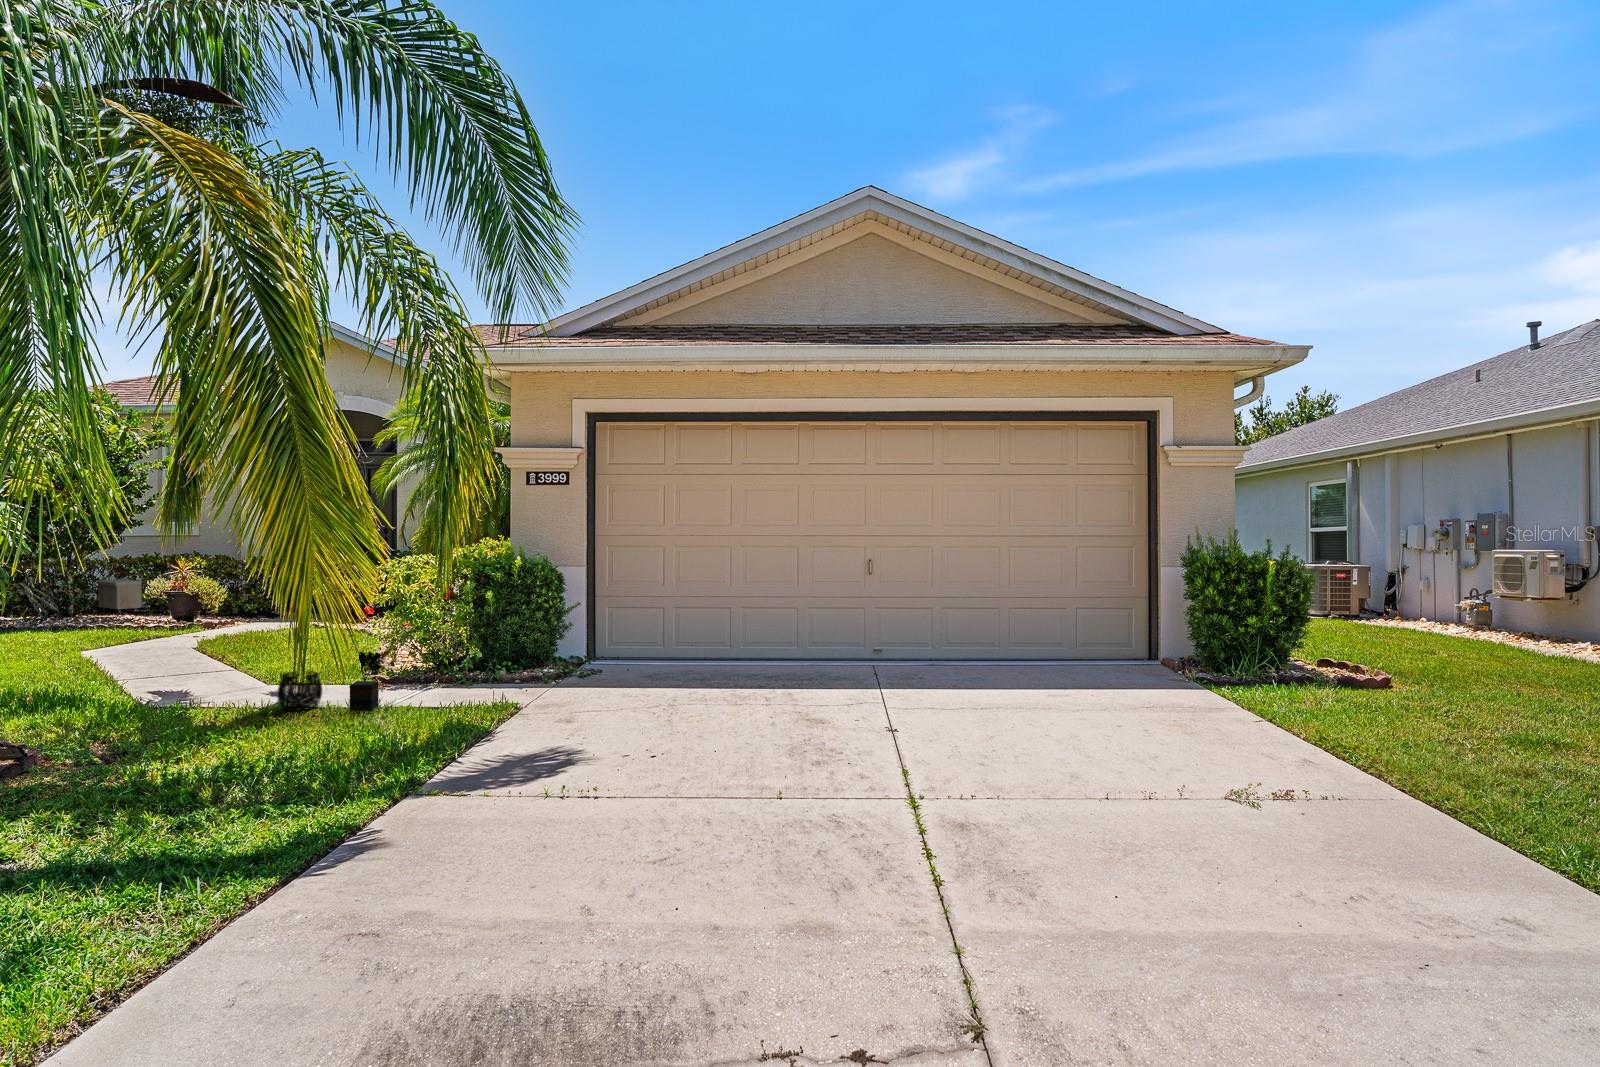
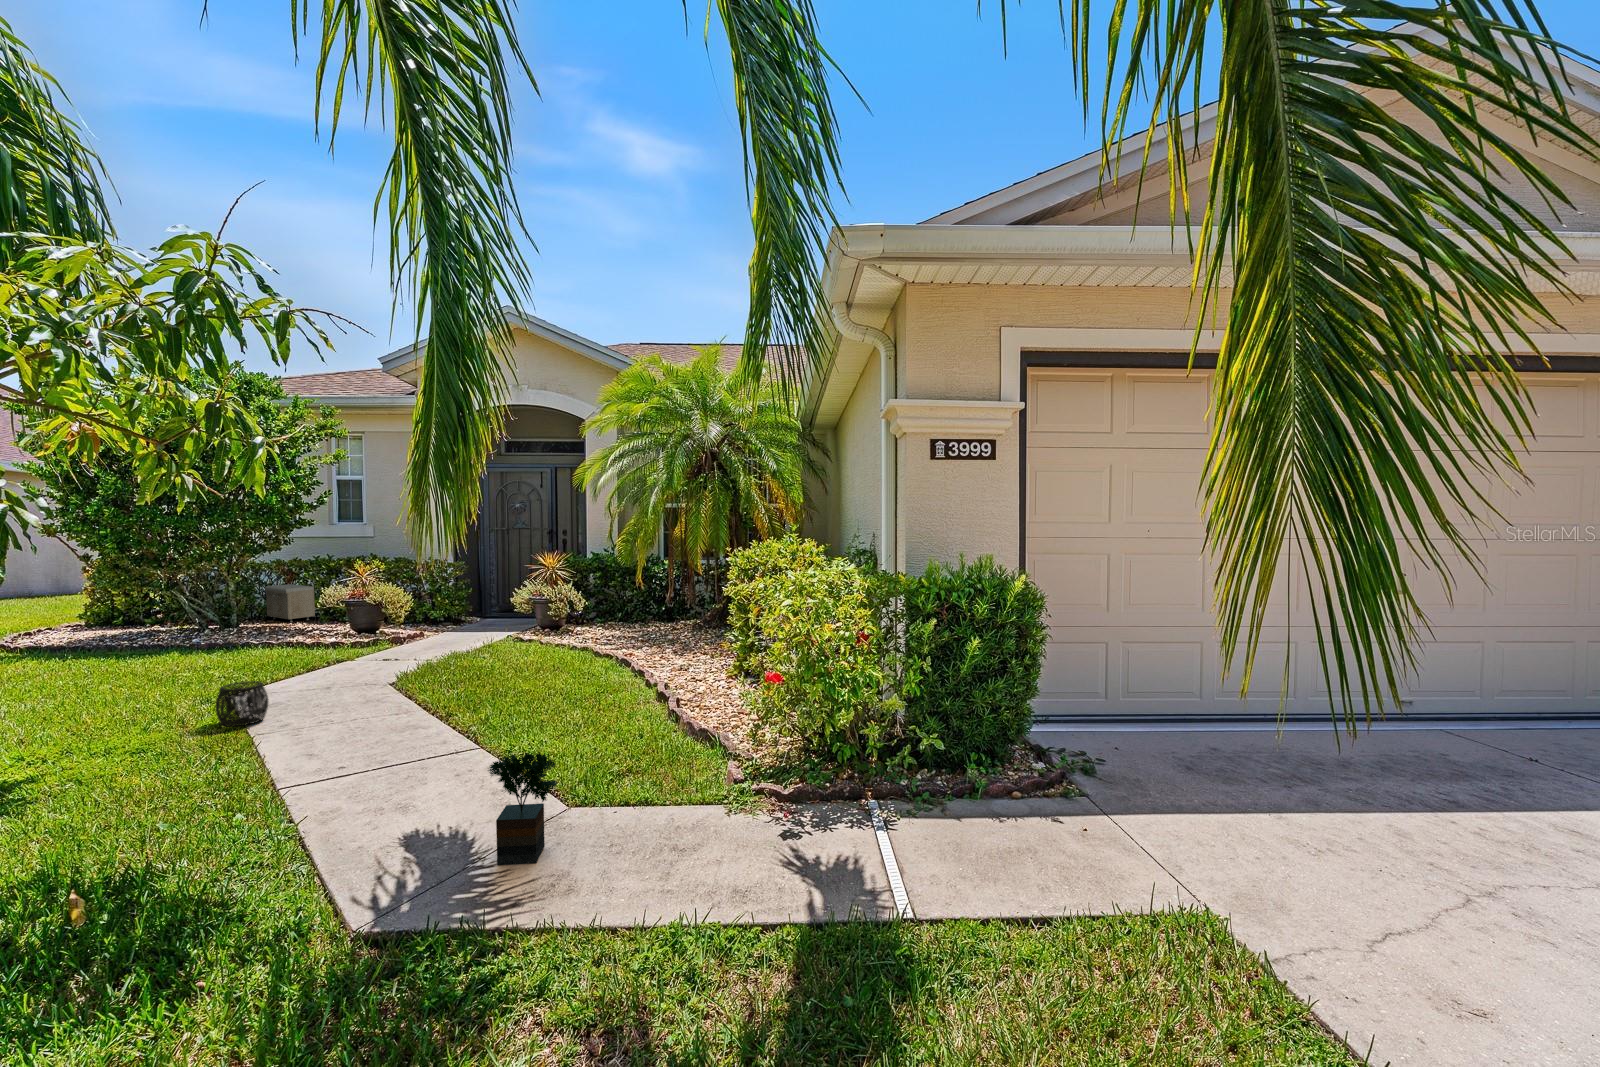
potted tree: present [350,651,386,711] -> present [488,753,557,865]
woven basket: present [278,671,322,711] -> present [216,681,268,727]

